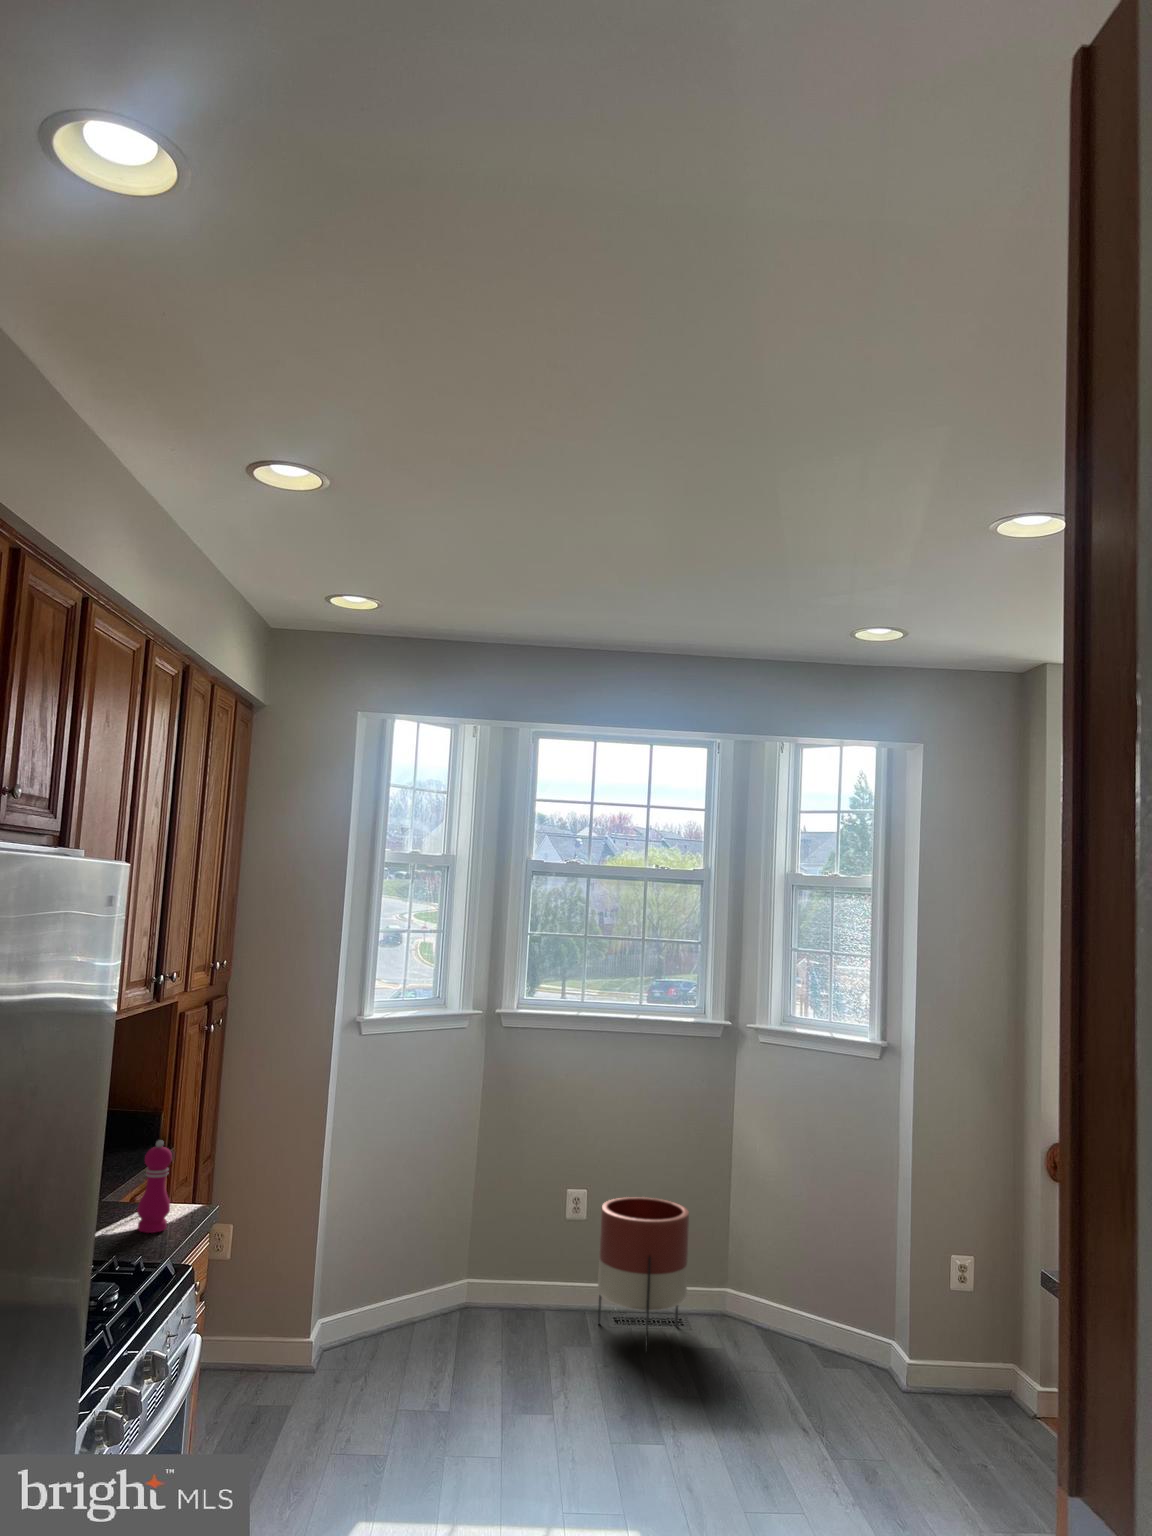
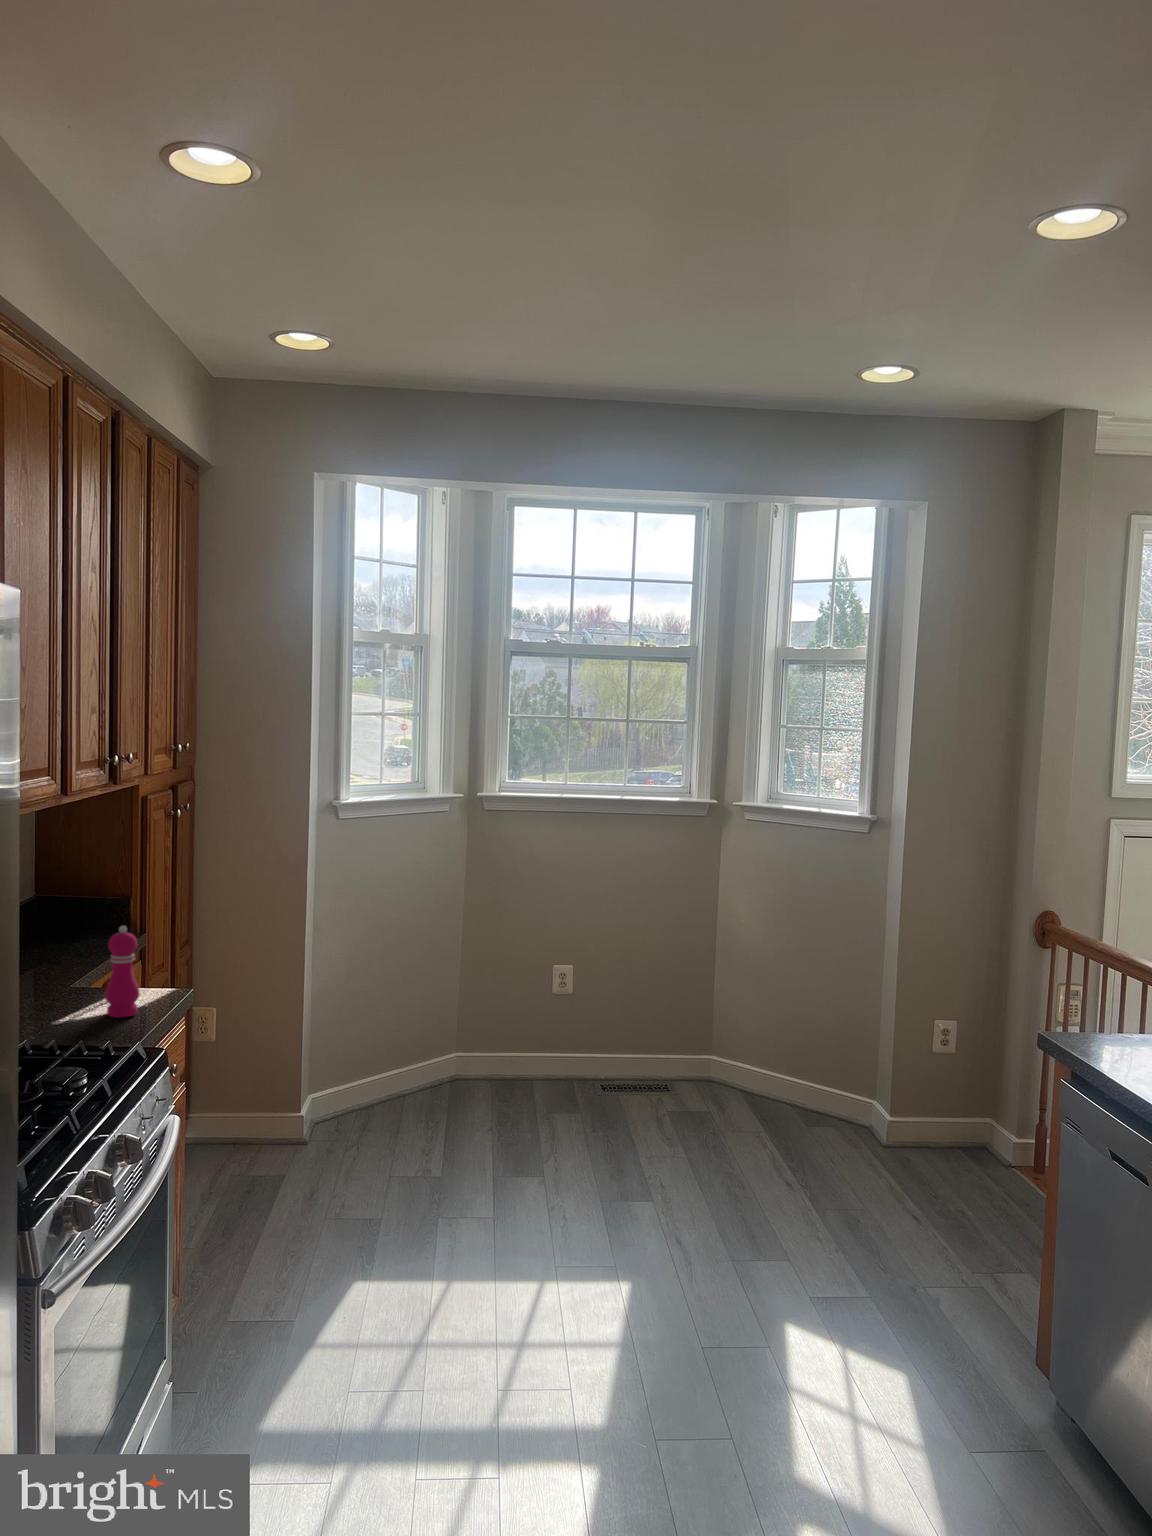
planter: present [598,1197,689,1352] -> none [584,972,674,1116]

